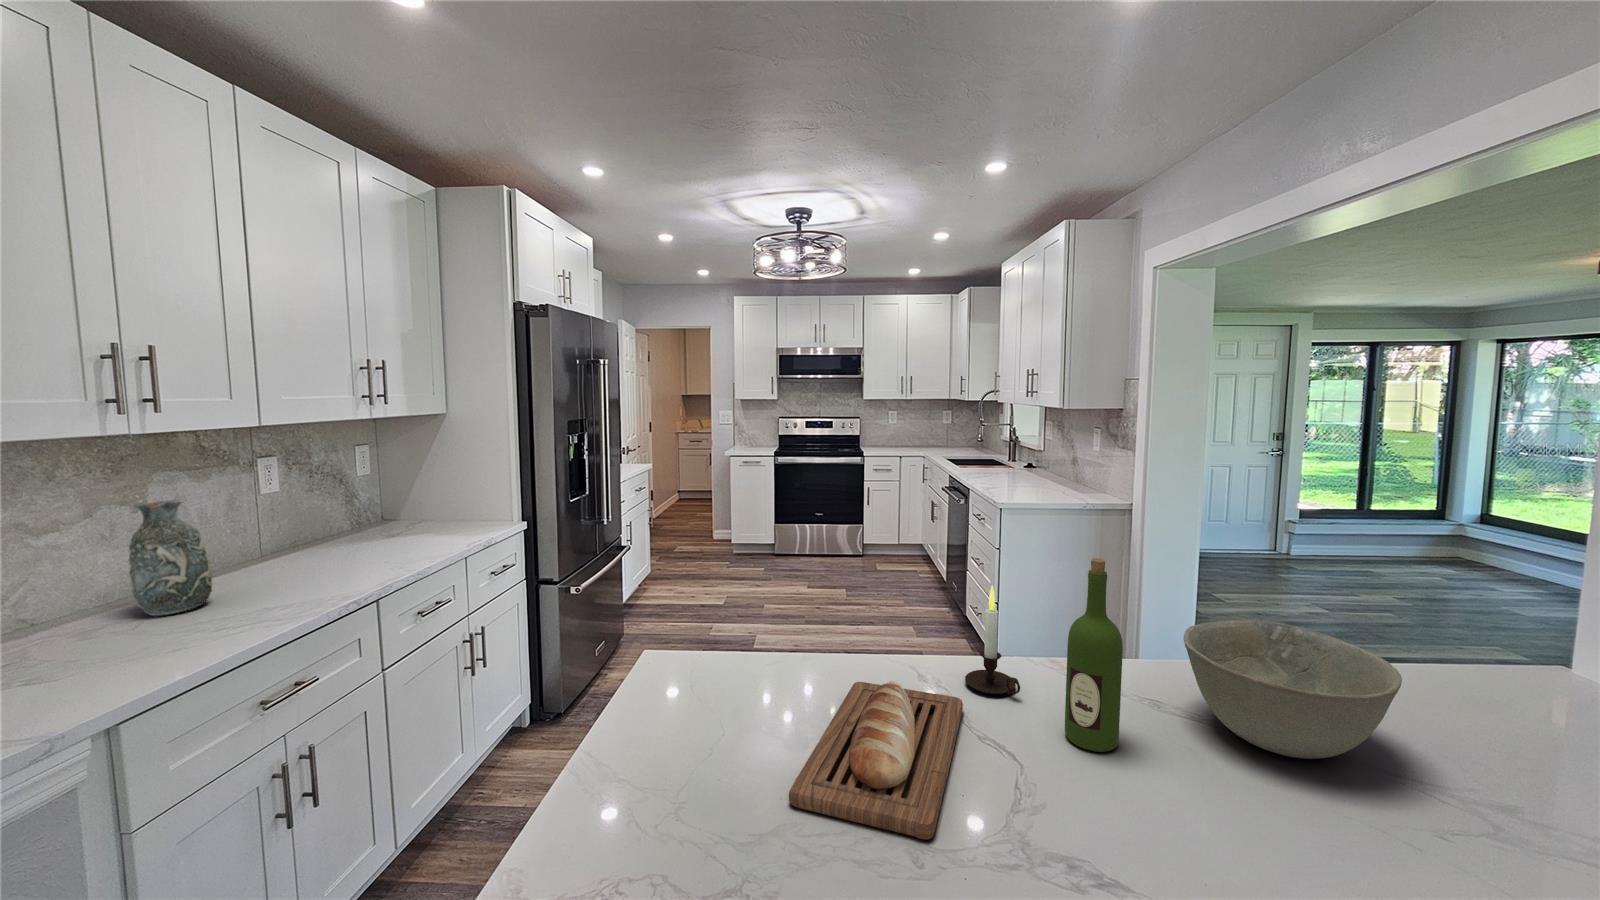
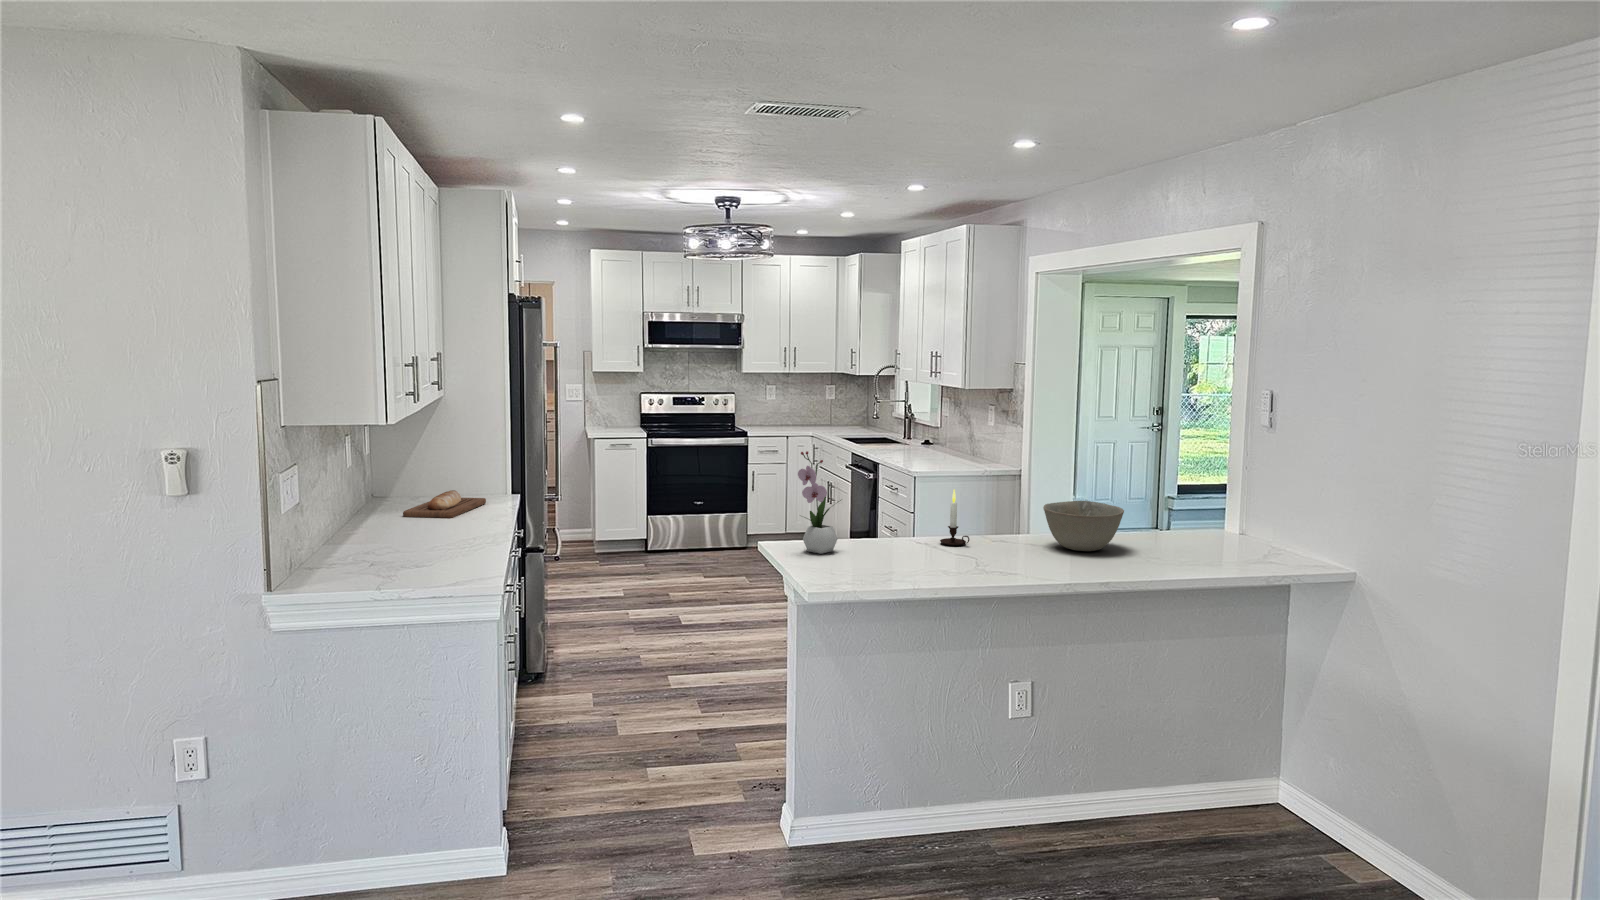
decorative vase: present [129,500,212,616] -> none [361,460,407,543]
flower arrangement: none [678,510,765,702] -> present [798,451,841,554]
wine bottle: present [1065,558,1123,752] -> none [992,467,1017,555]
bread loaf: present [789,681,963,840] -> present [403,490,486,518]

